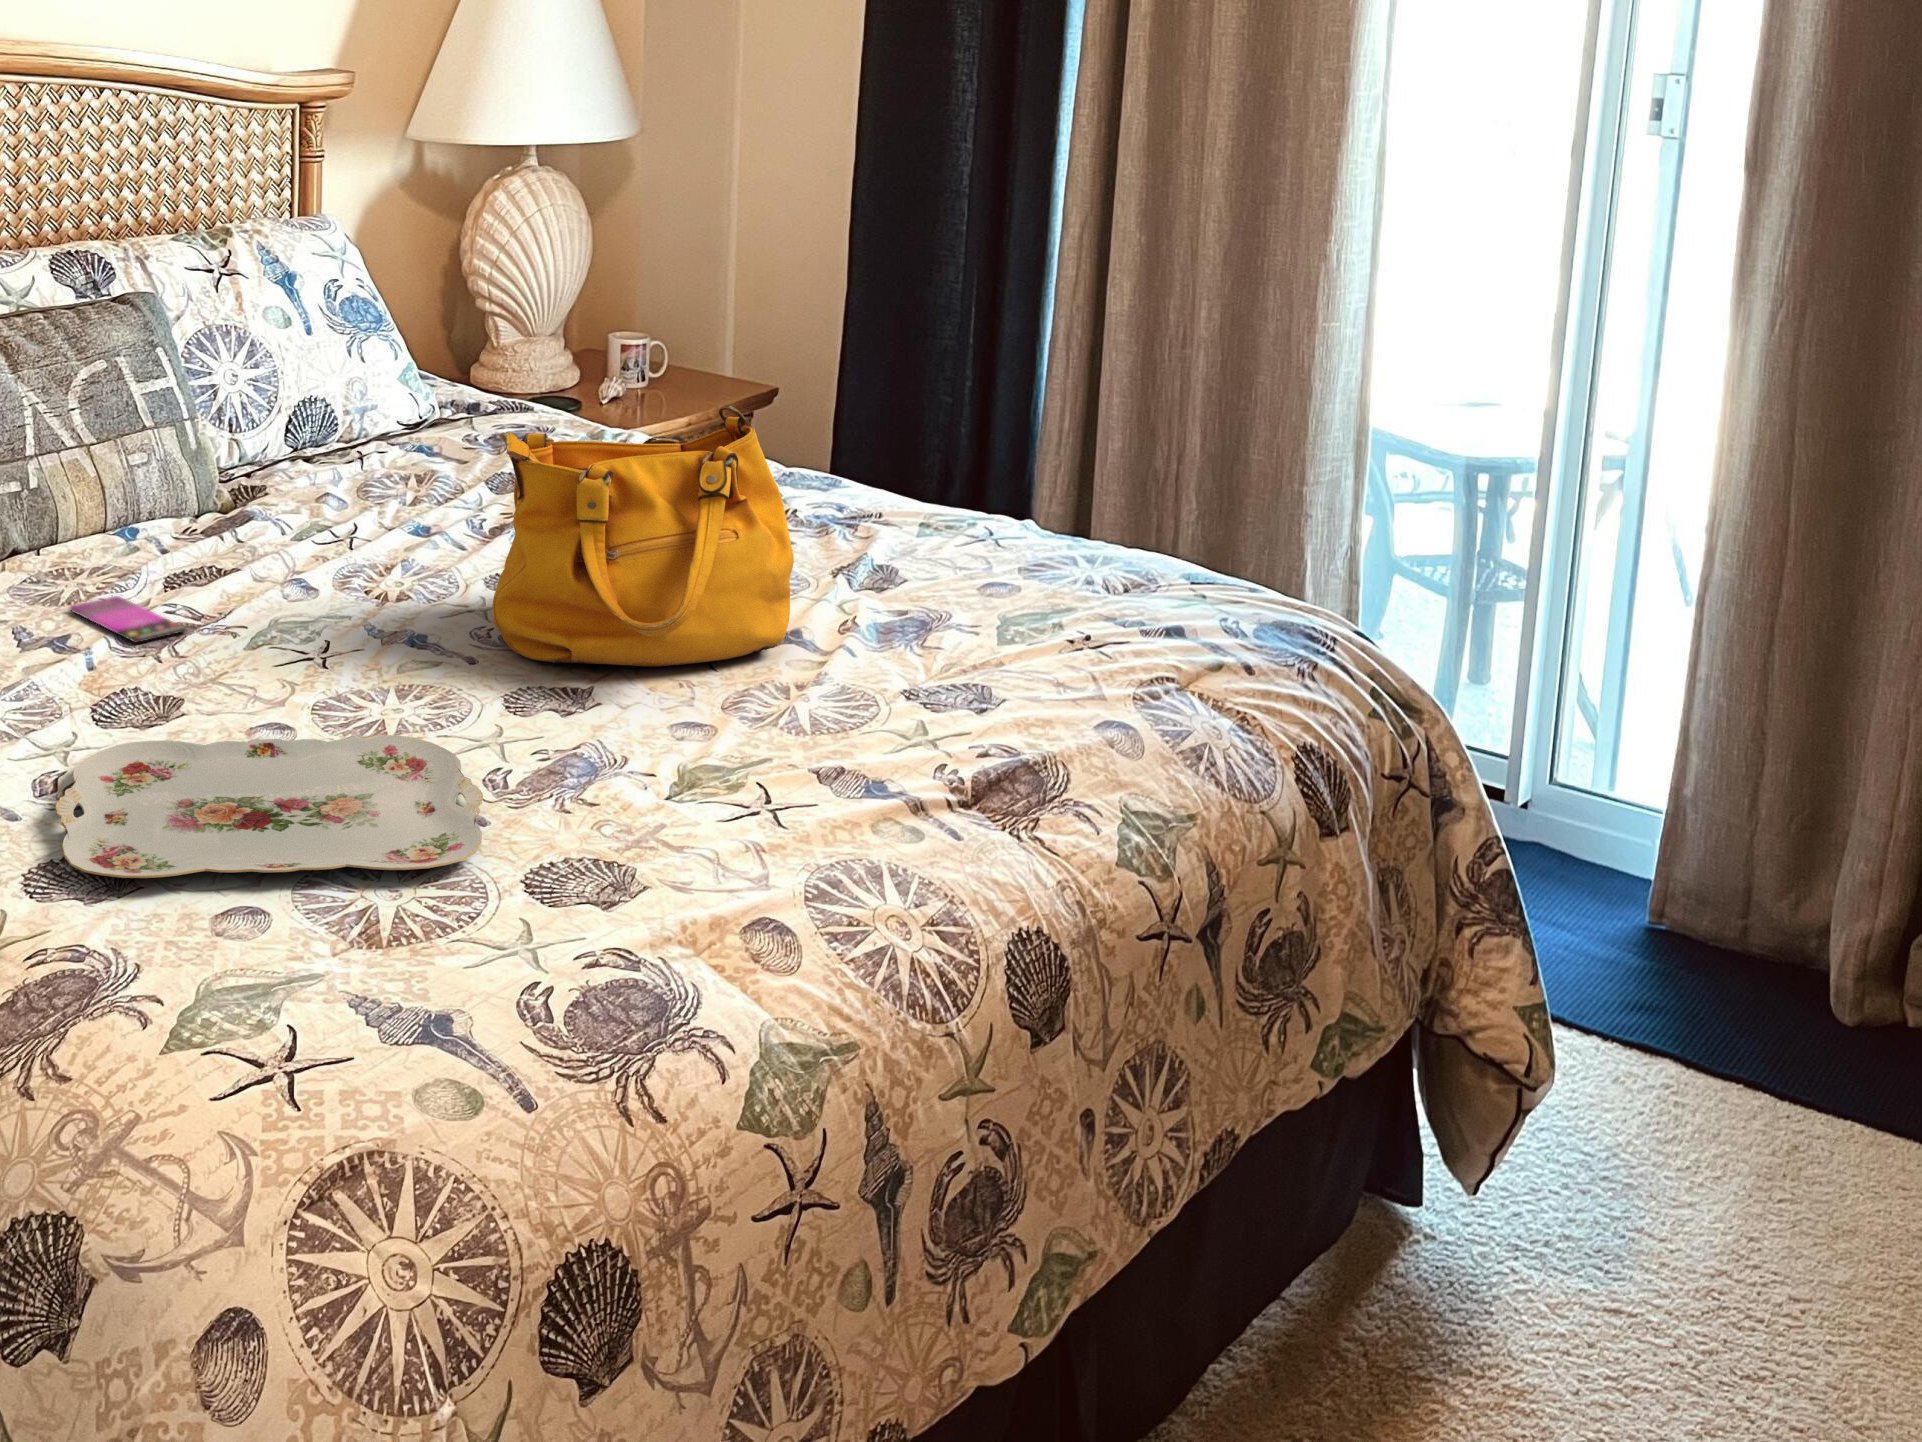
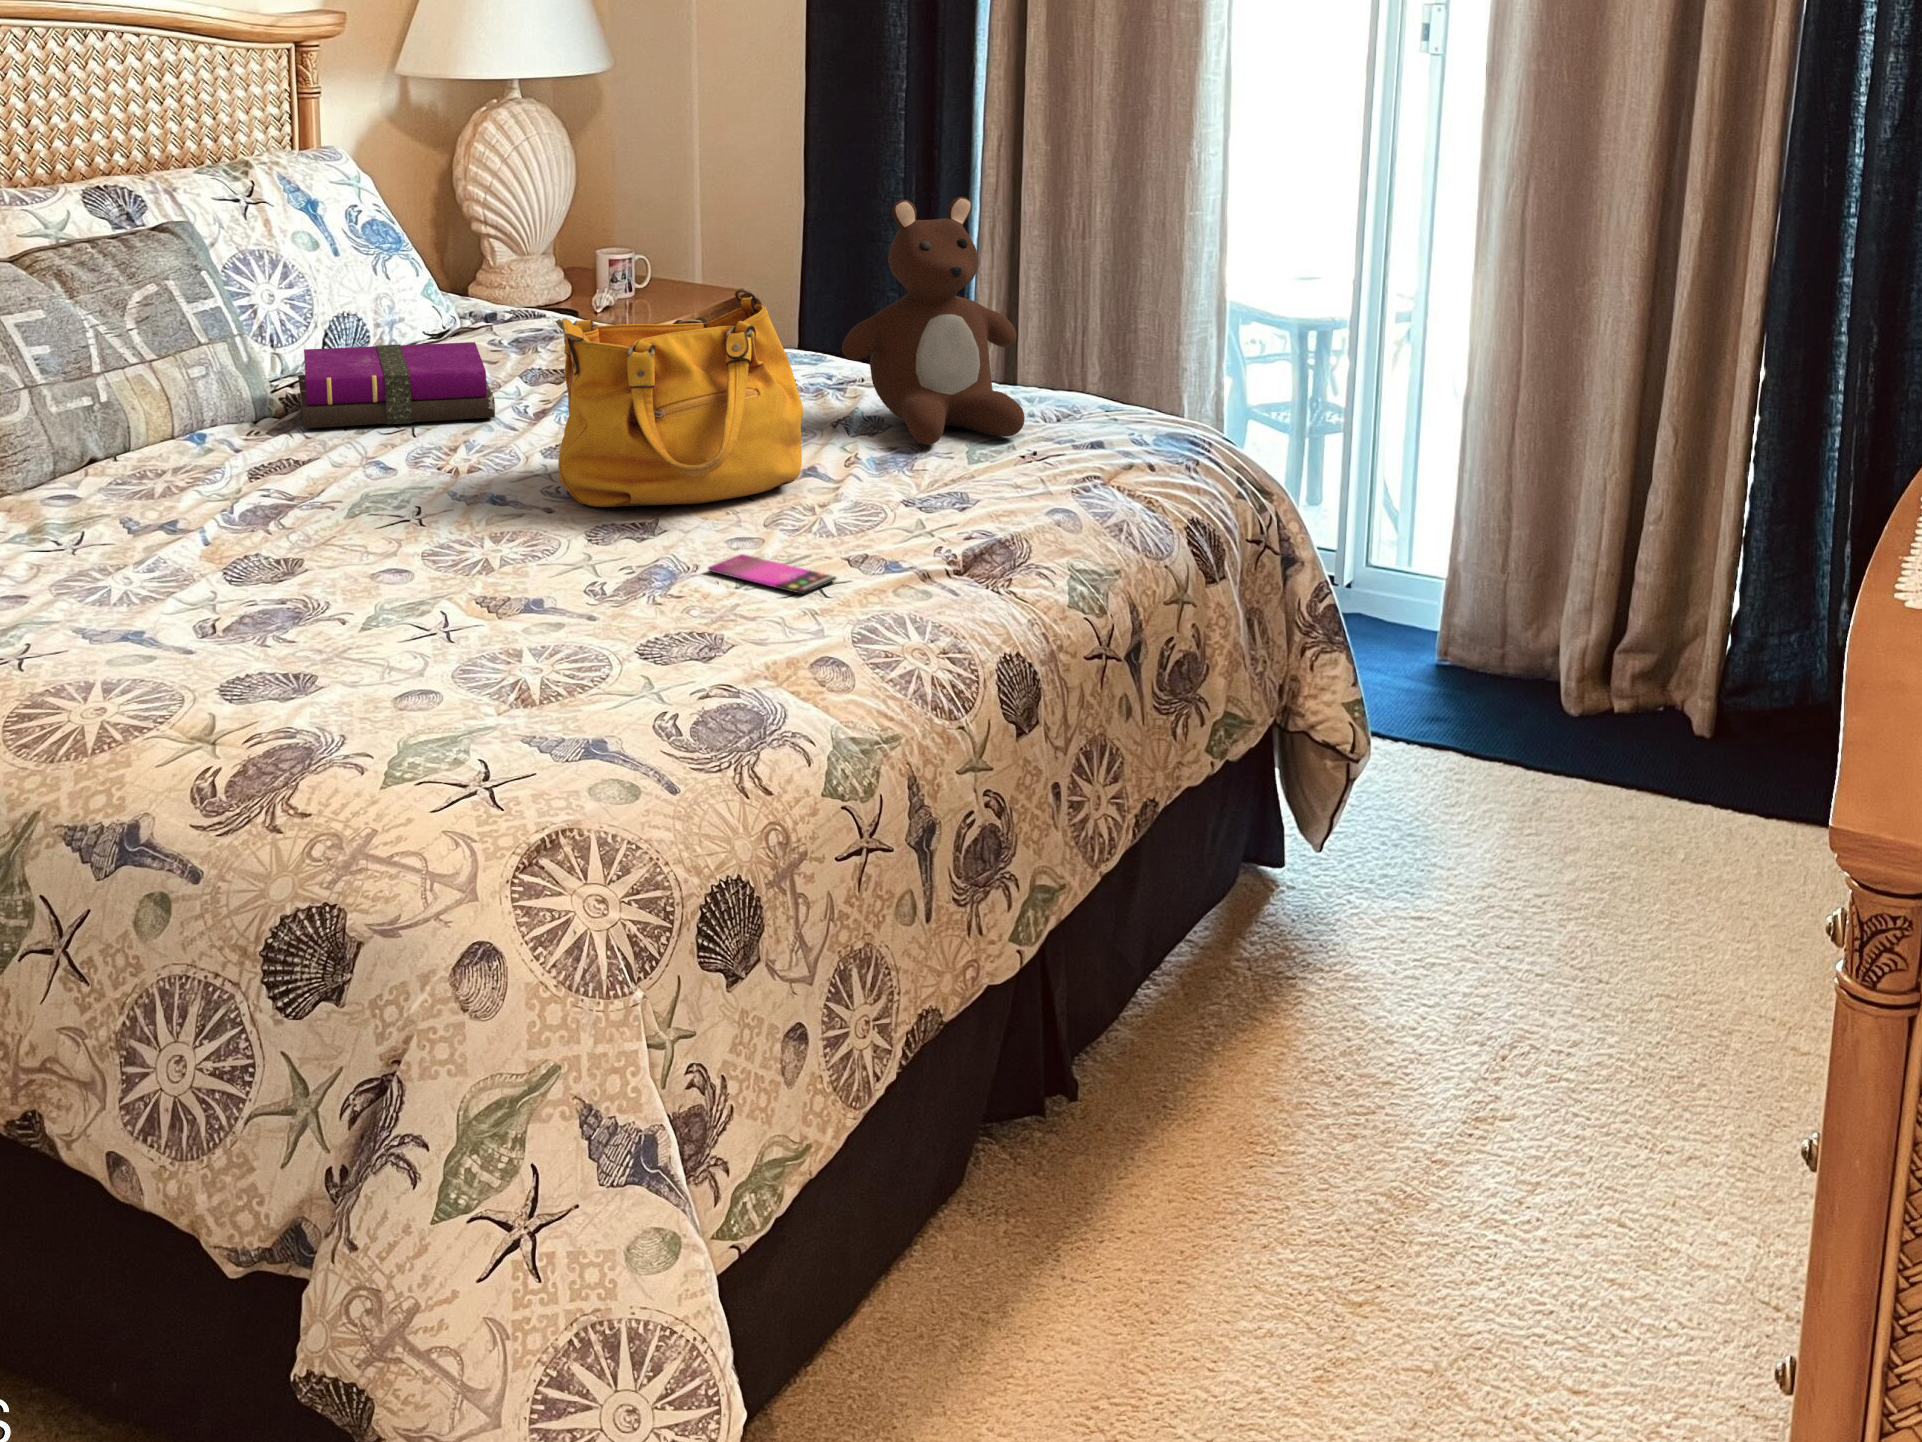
teddy bear: none [855,303,1081,608] -> present [842,197,1025,445]
notebook: none [241,438,450,531] -> present [298,342,495,428]
smartphone: present [70,596,186,643] -> present [708,554,836,594]
serving tray: present [55,735,483,878] -> none [226,567,593,681]

